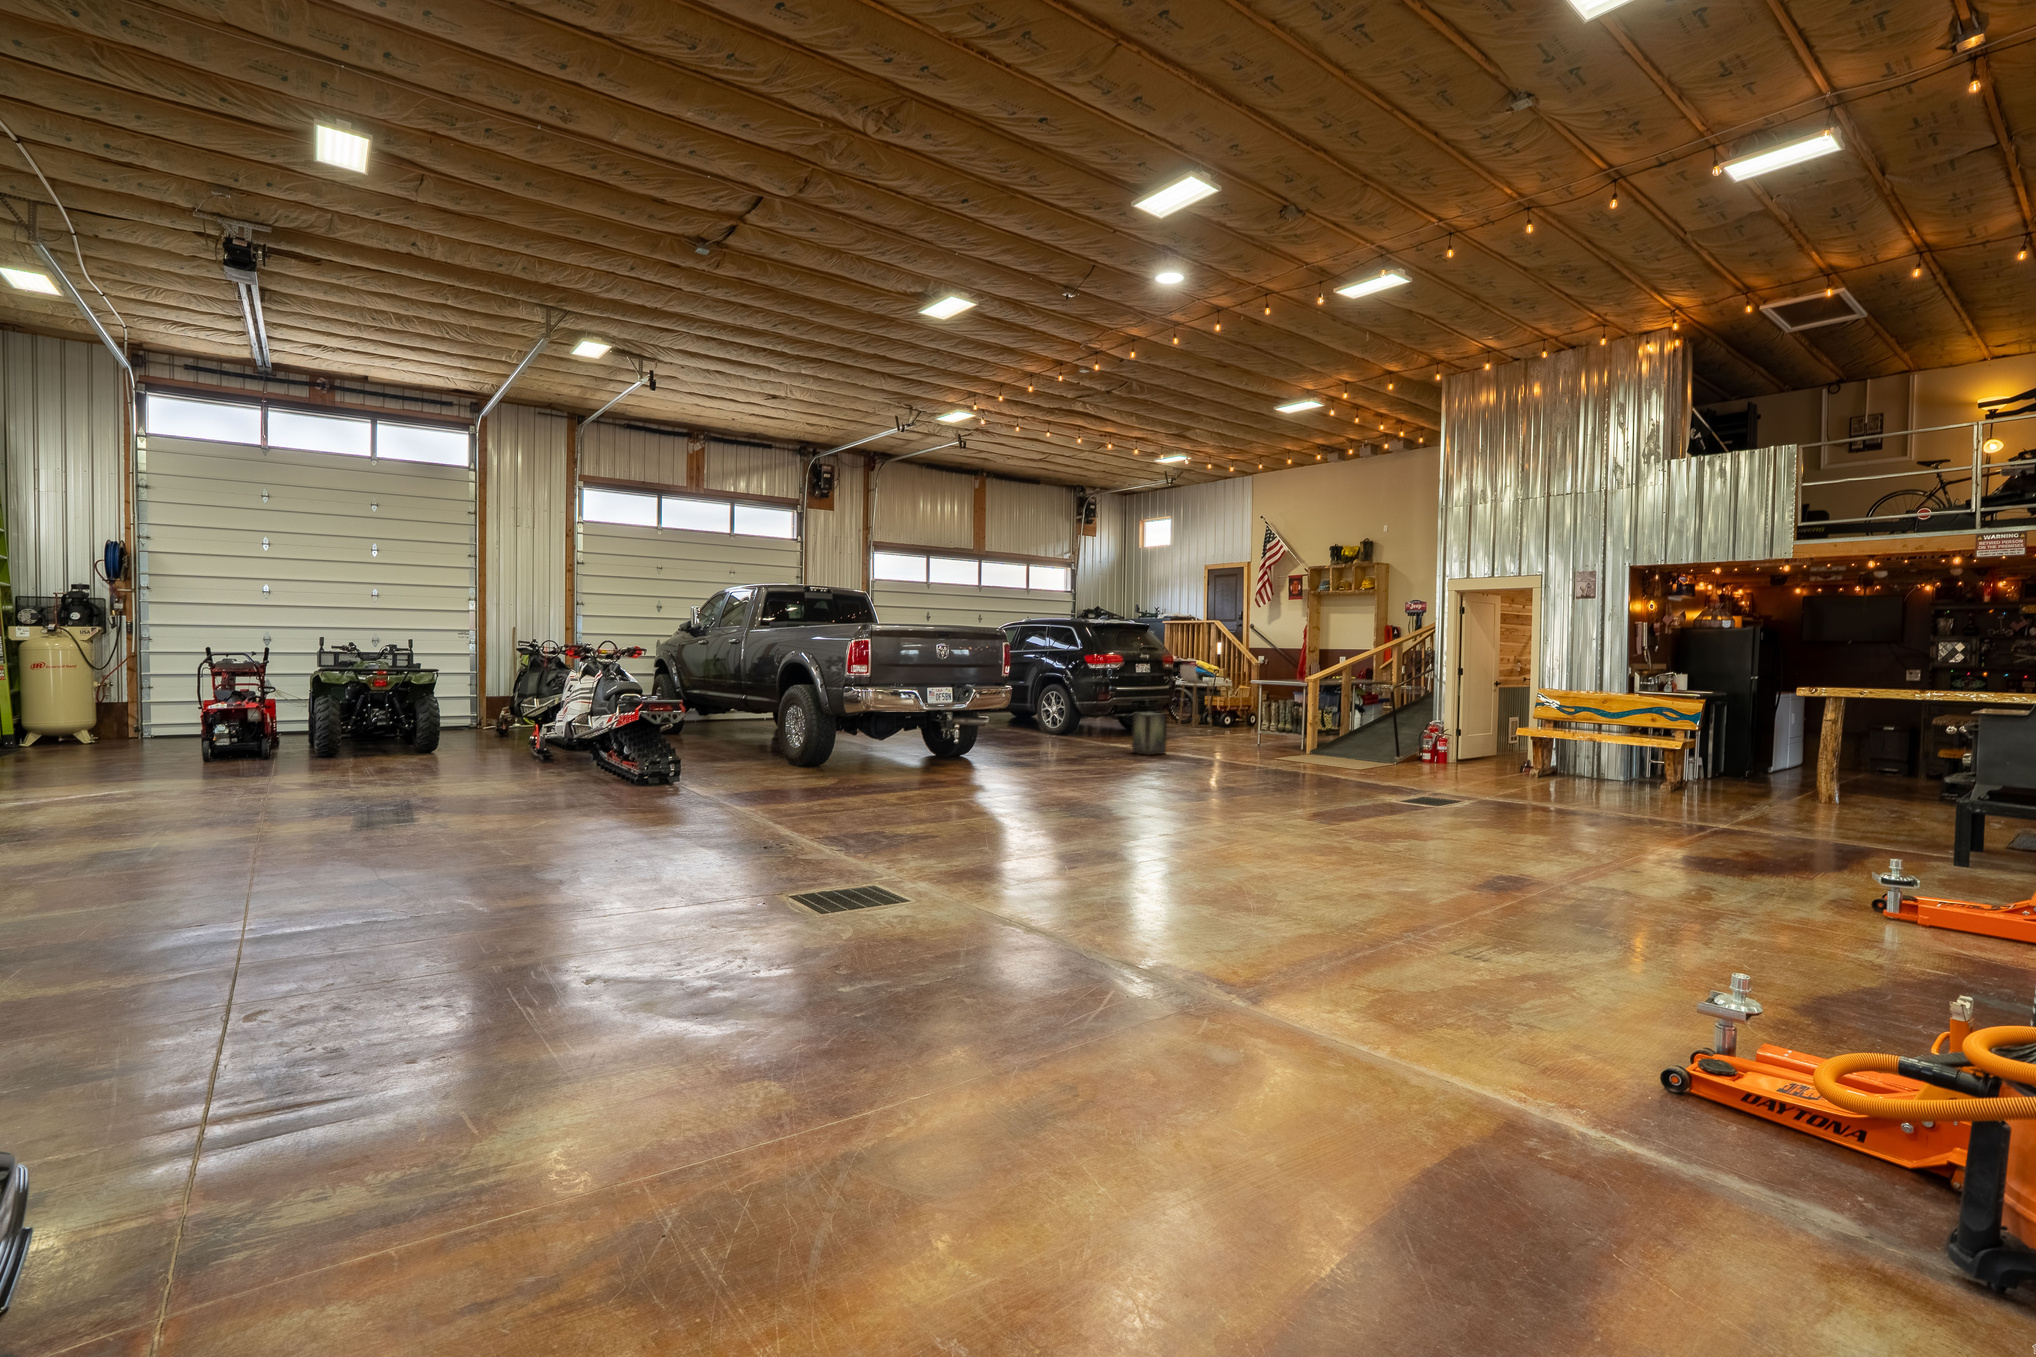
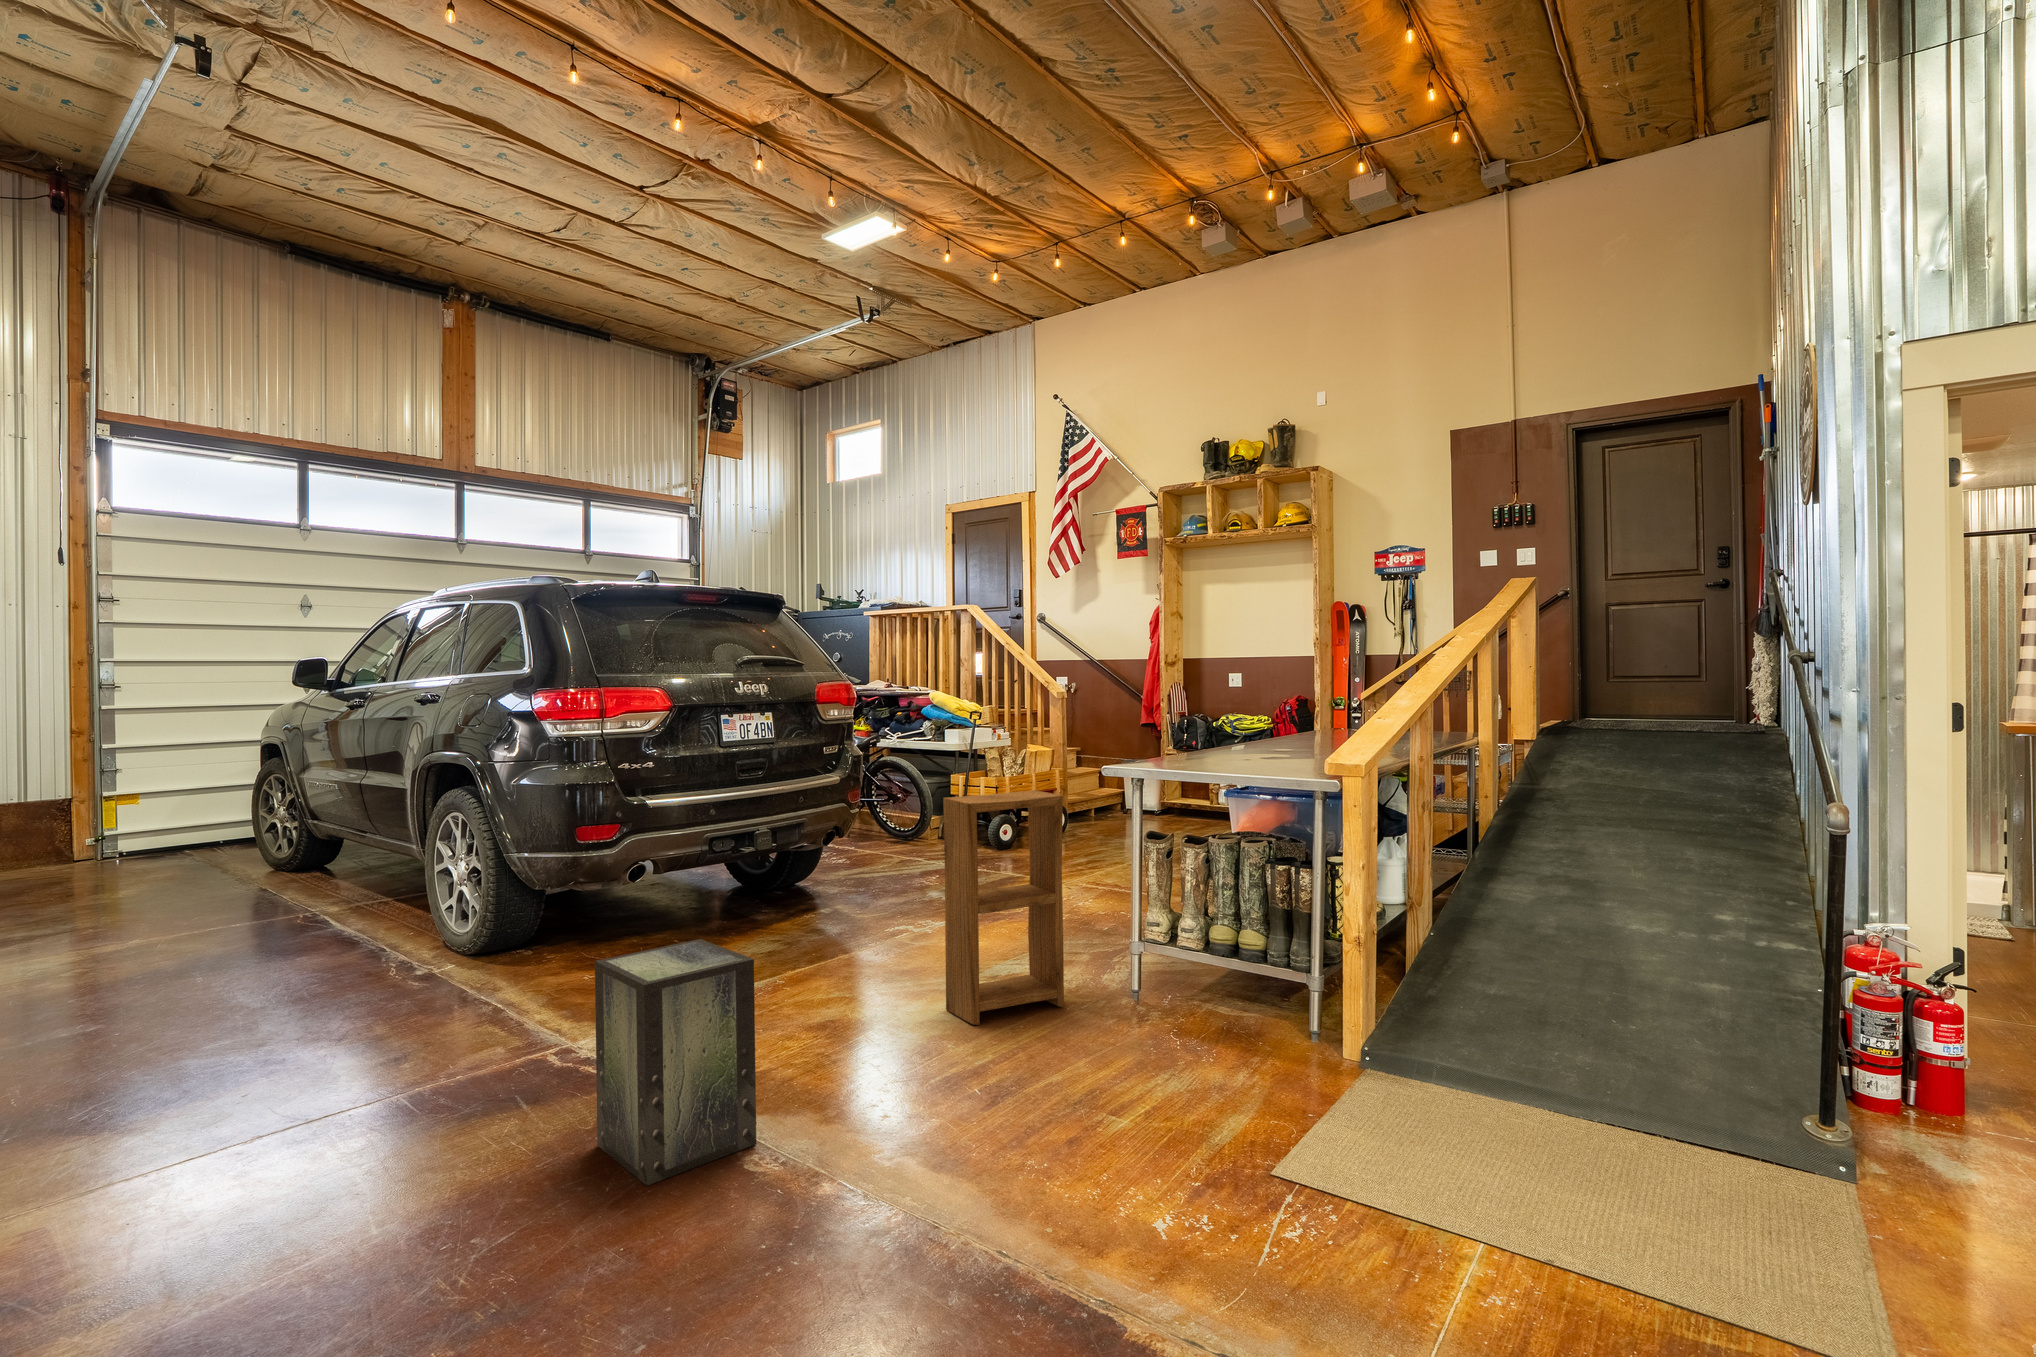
bar stool: present [1178,665,1212,727] -> none [890,704,970,854]
shelving unit: none [1206,688,1241,749] -> present [943,790,1064,1025]

